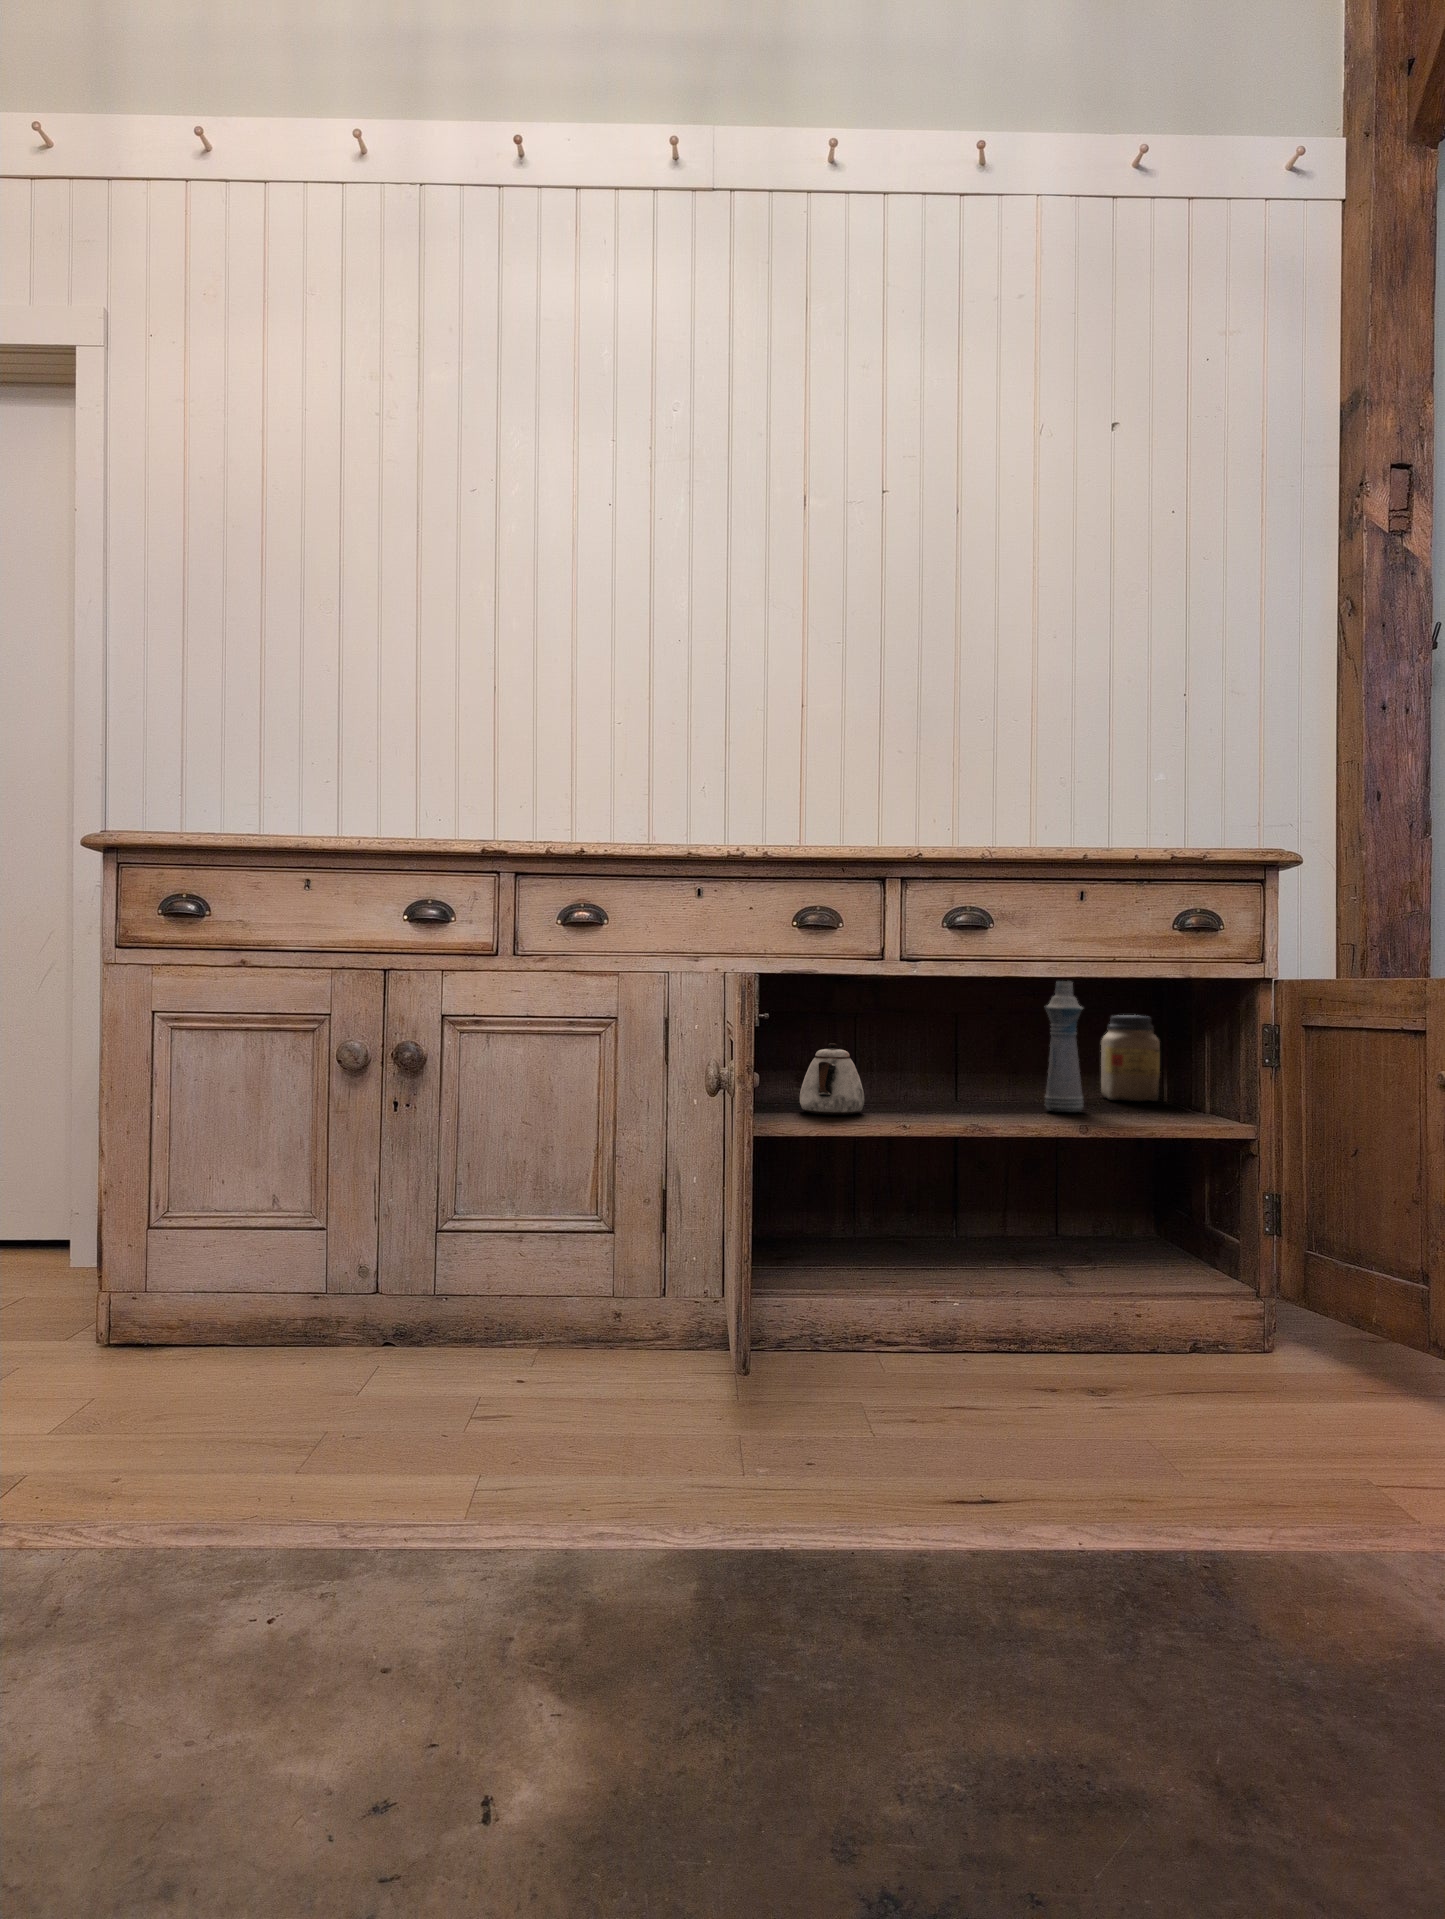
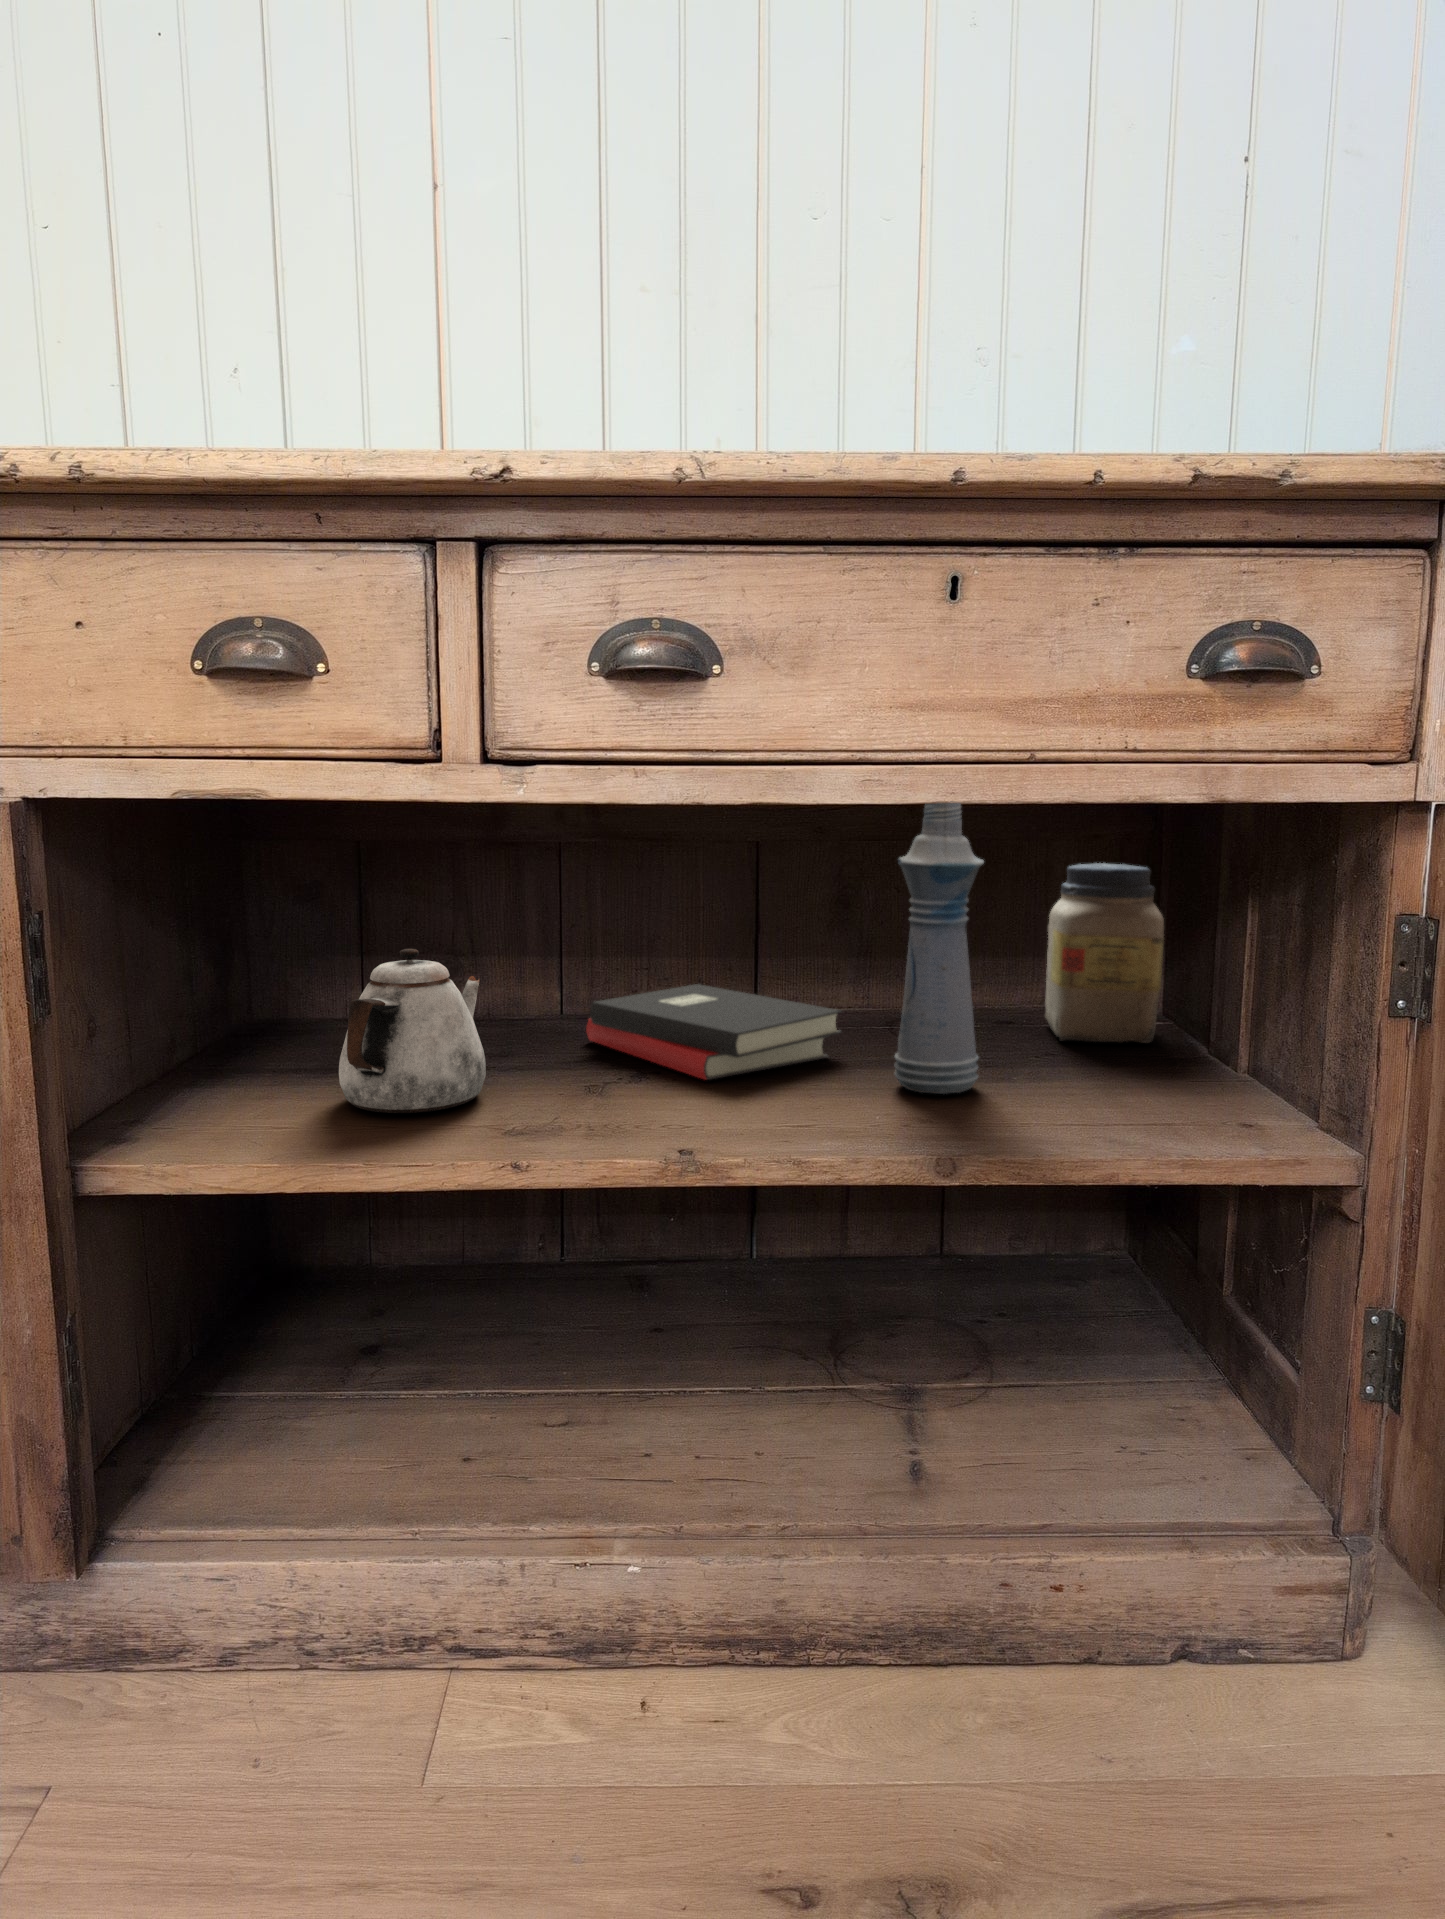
hardback book: none [880,1075,1011,1108] -> present [586,984,842,1080]

